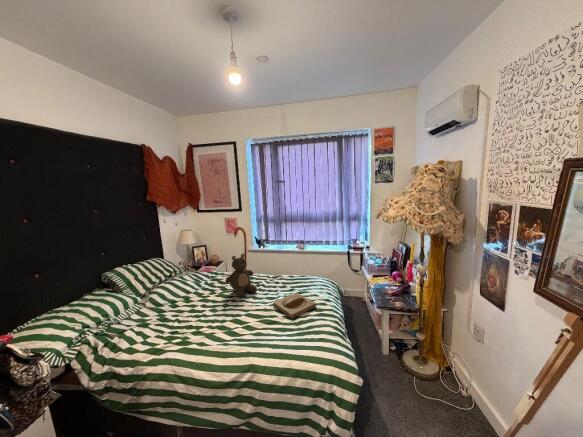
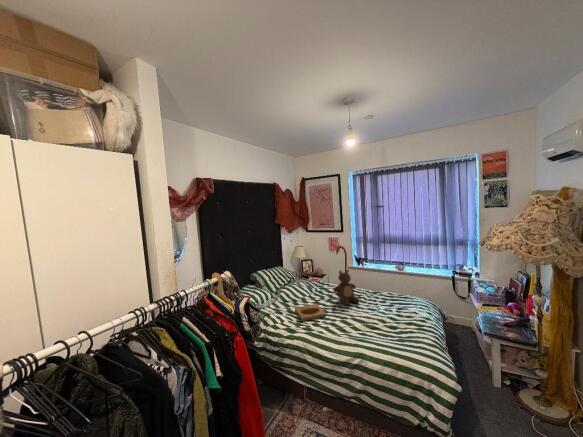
tray: present [273,293,316,318] -> present [295,304,326,321]

